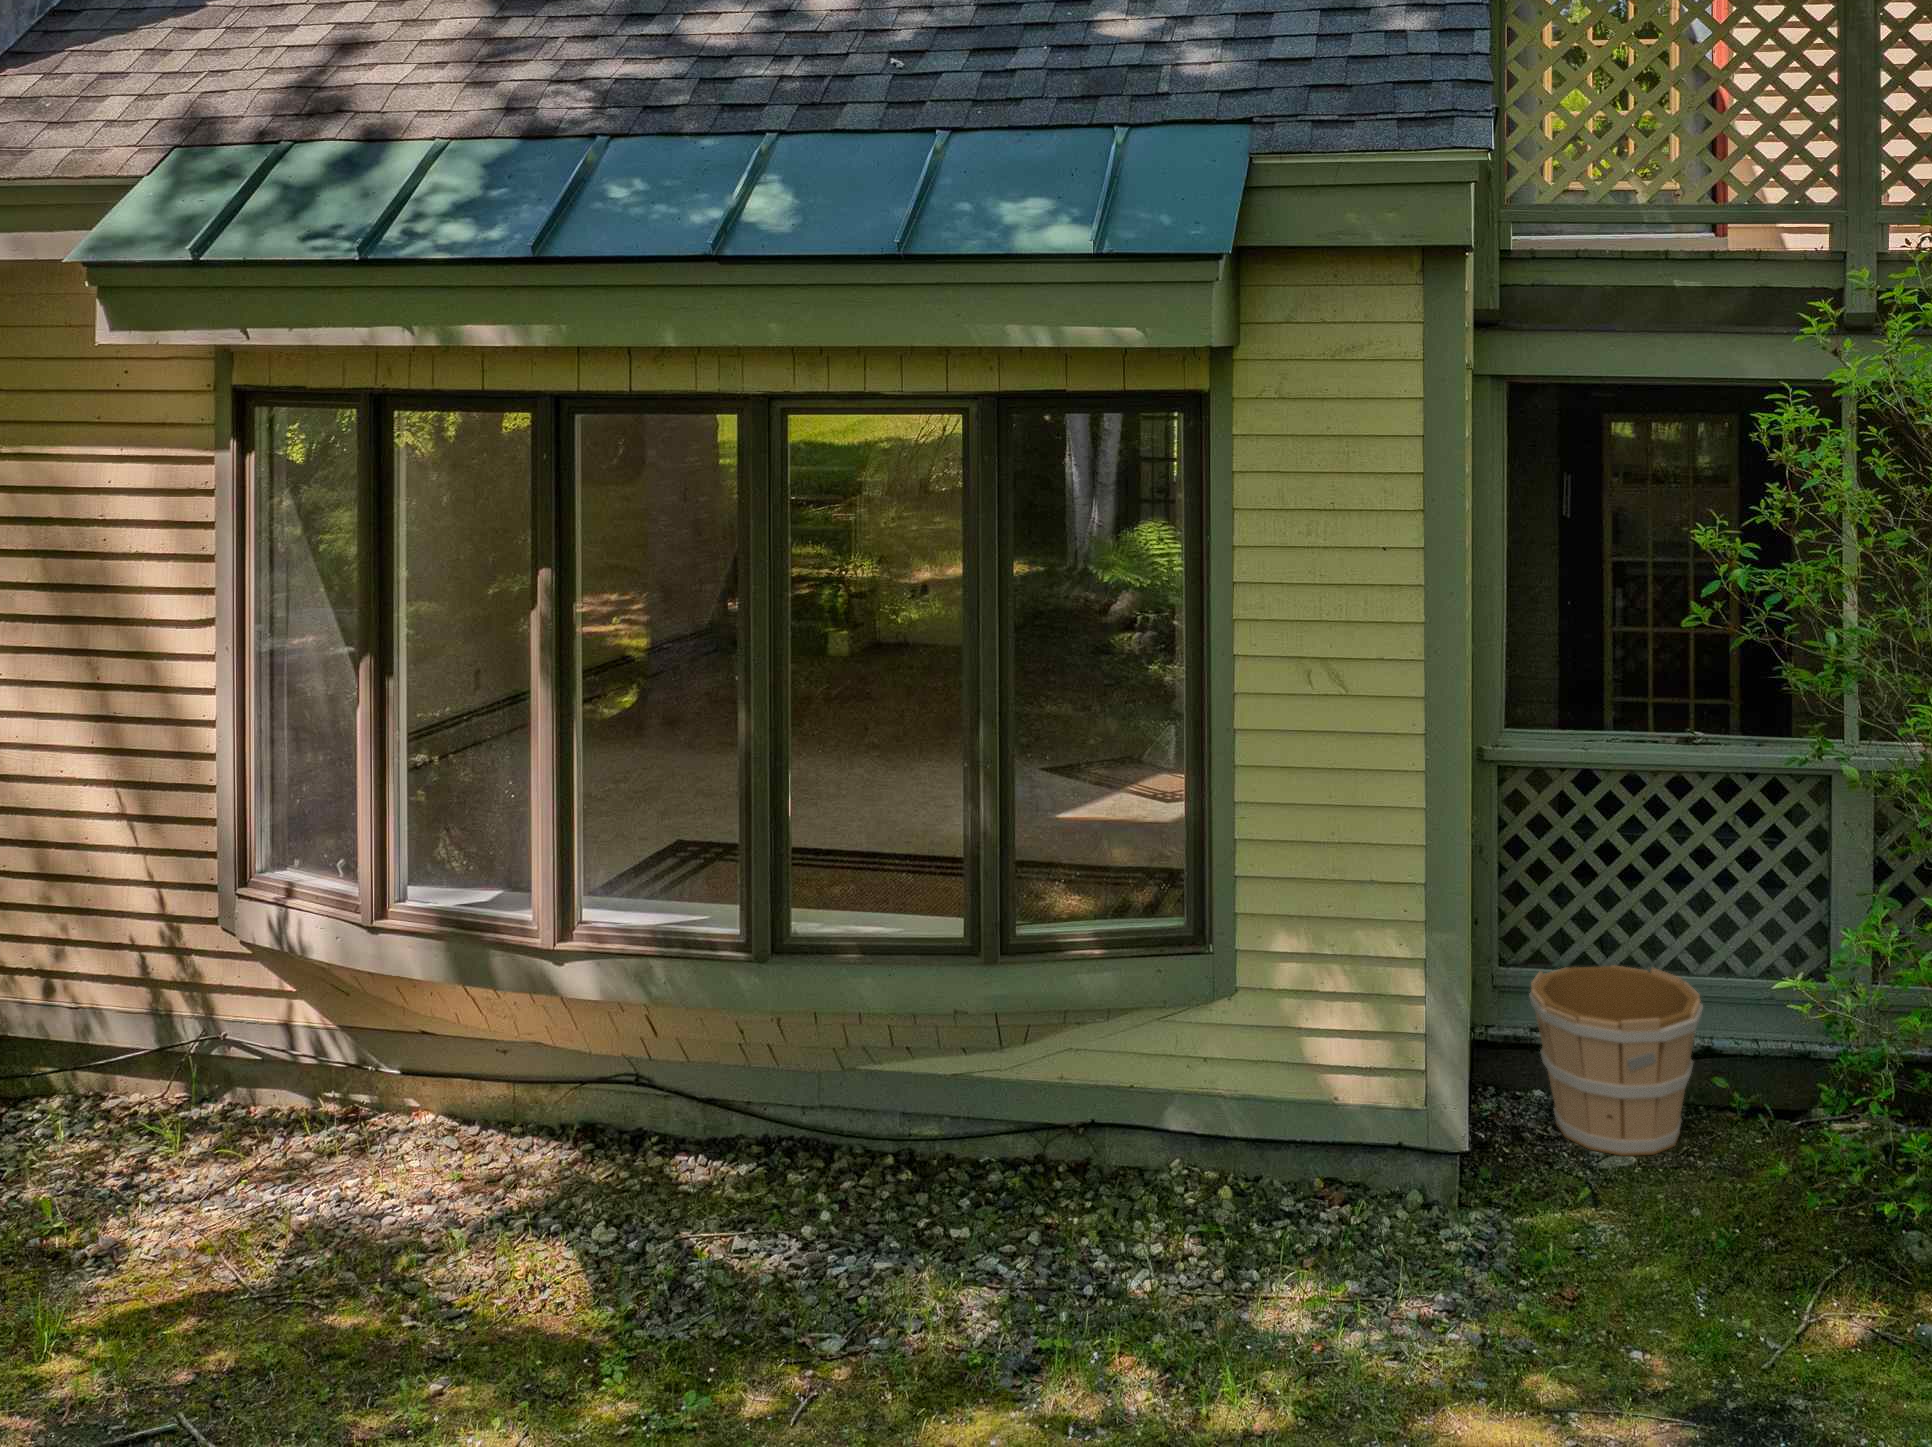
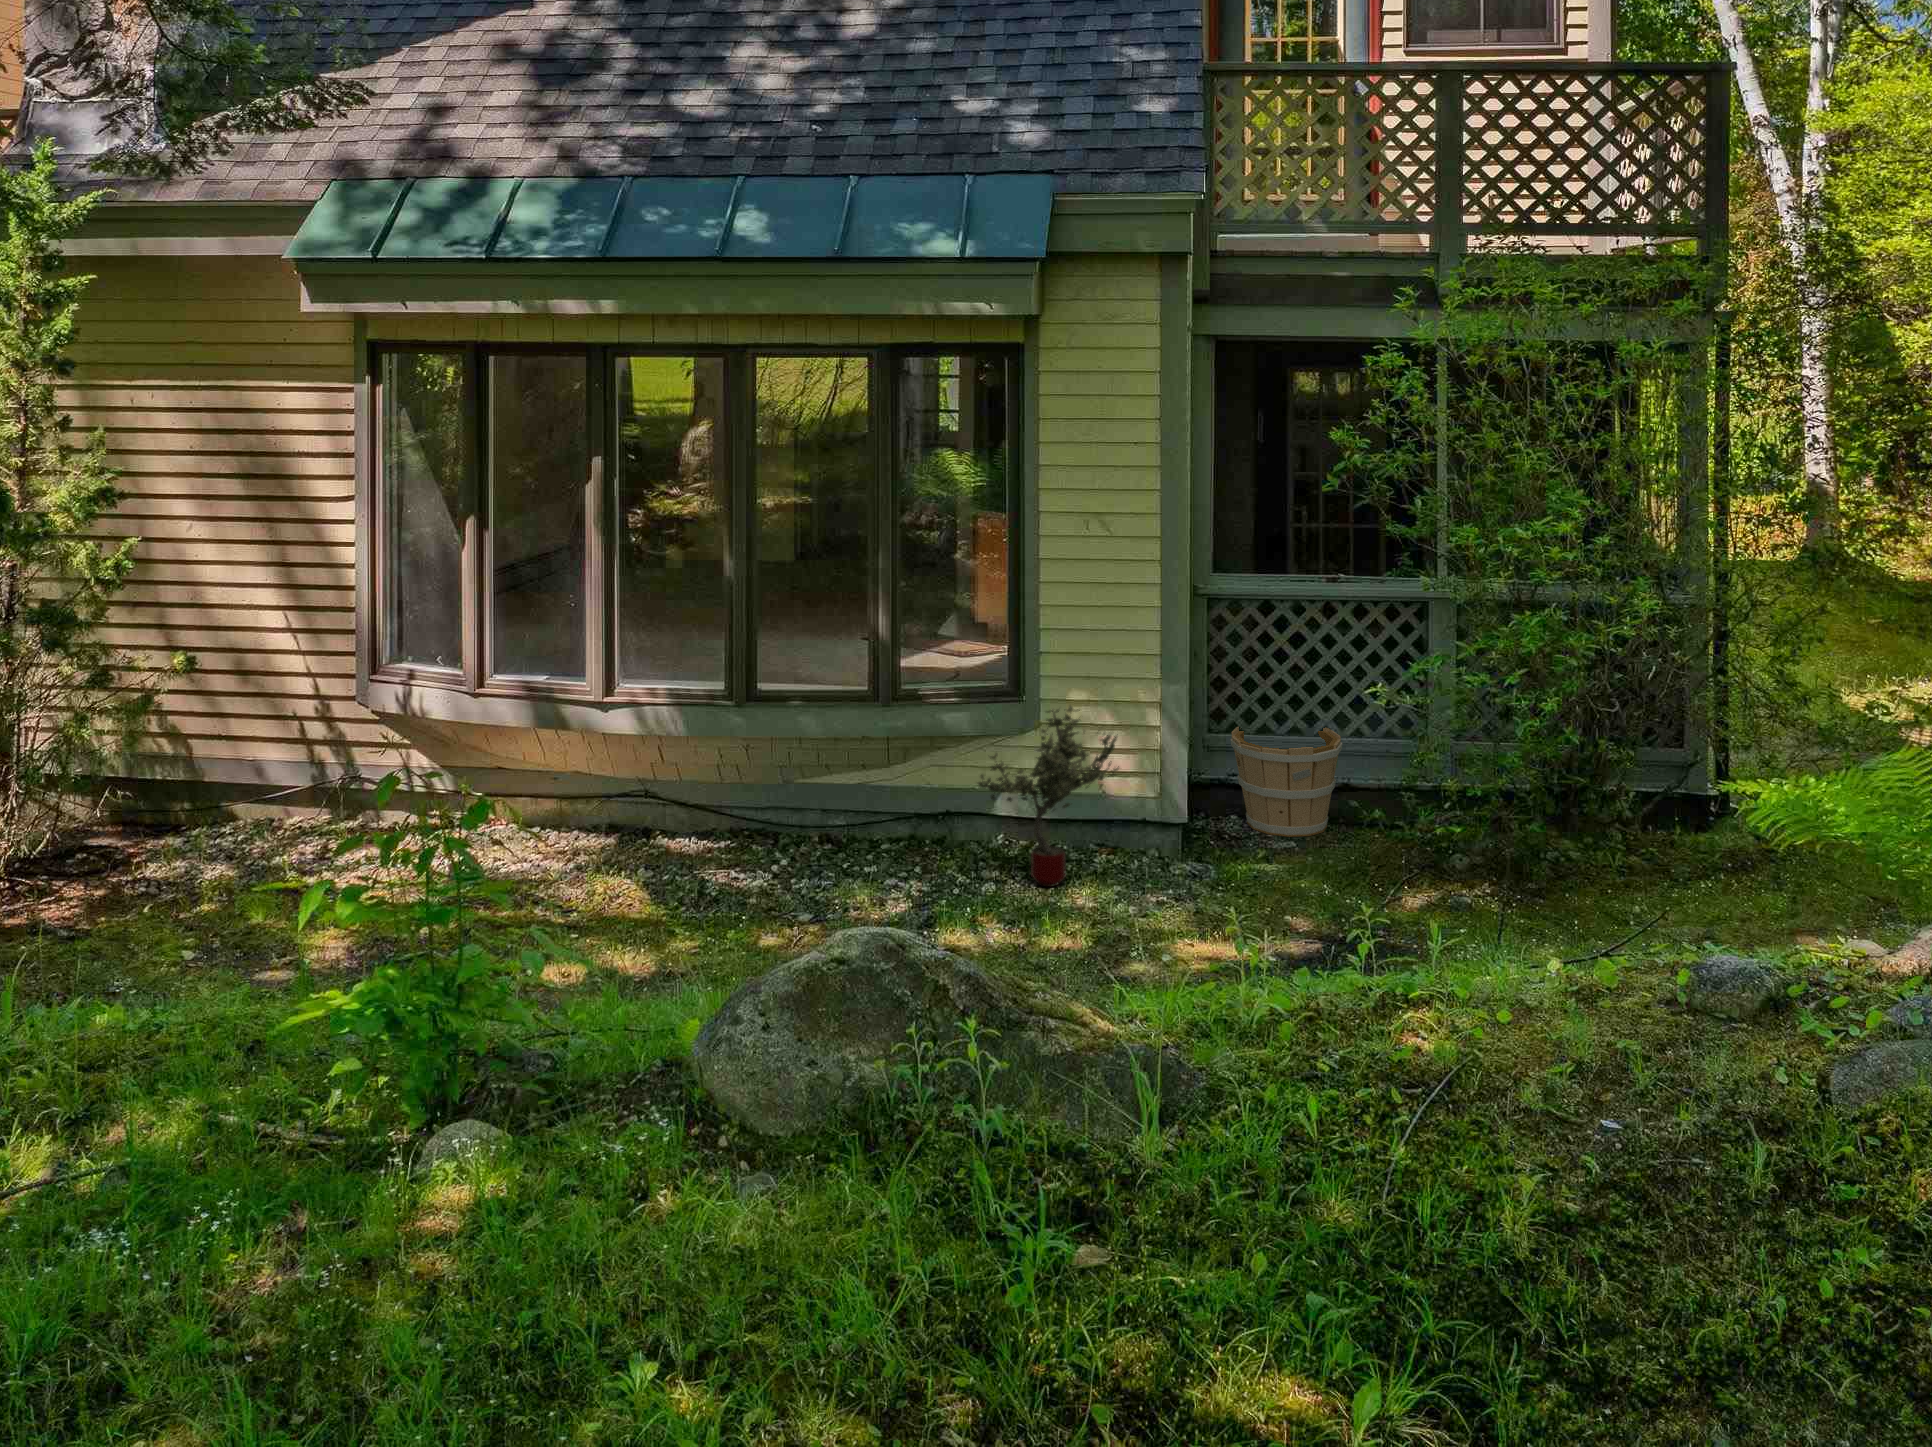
potted tree: none [1122,965,1352,1266] -> present [978,706,1119,887]

